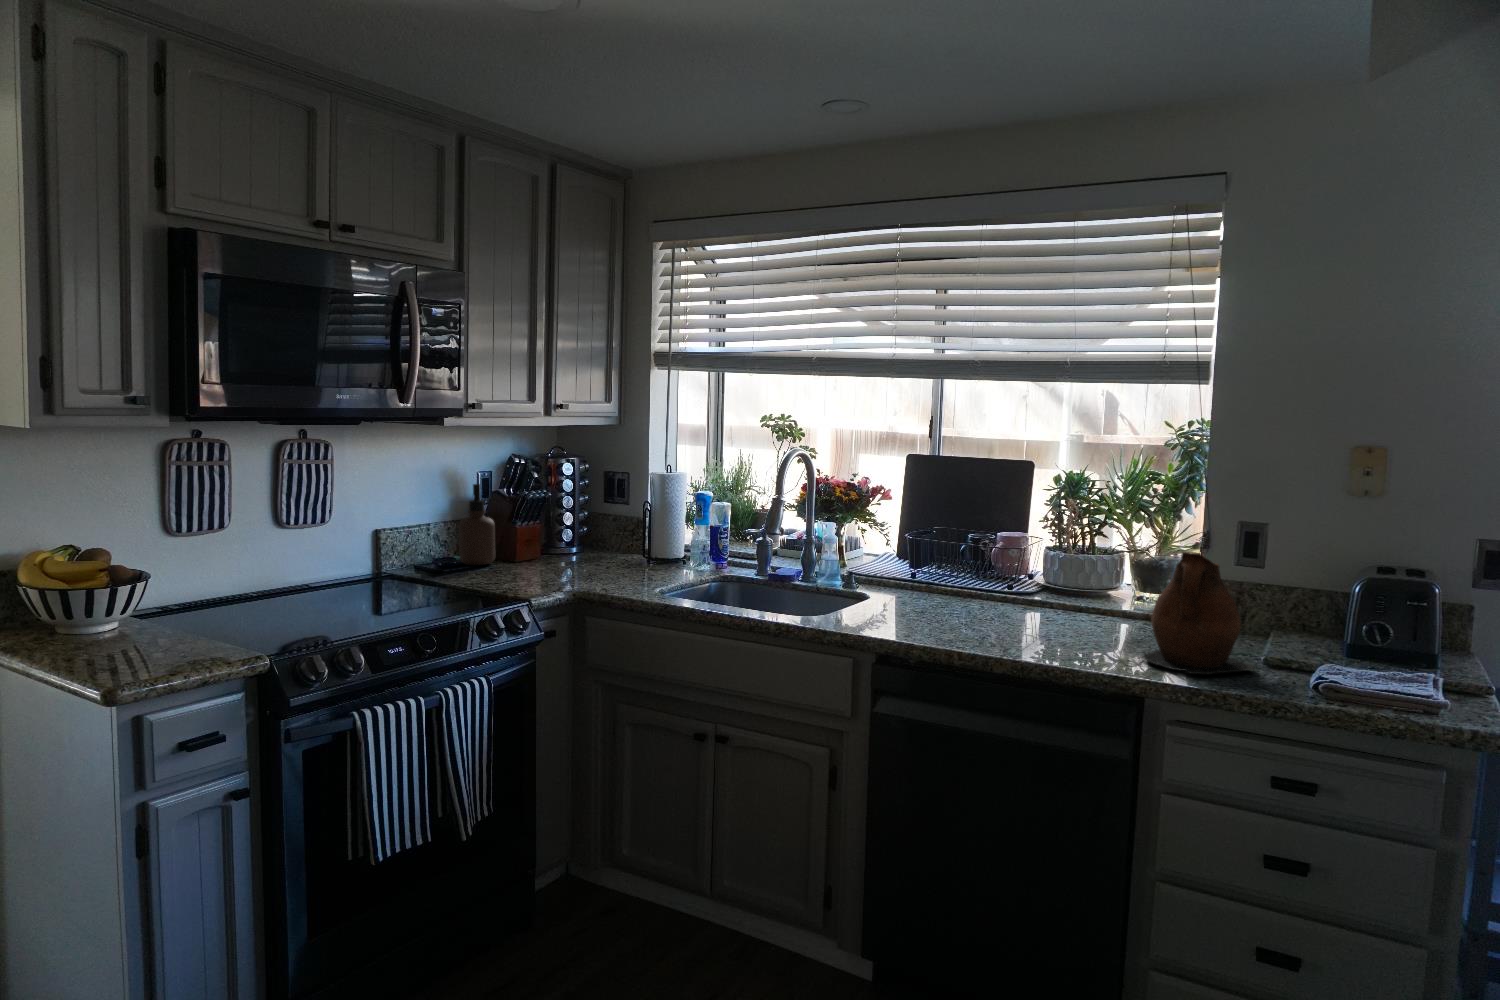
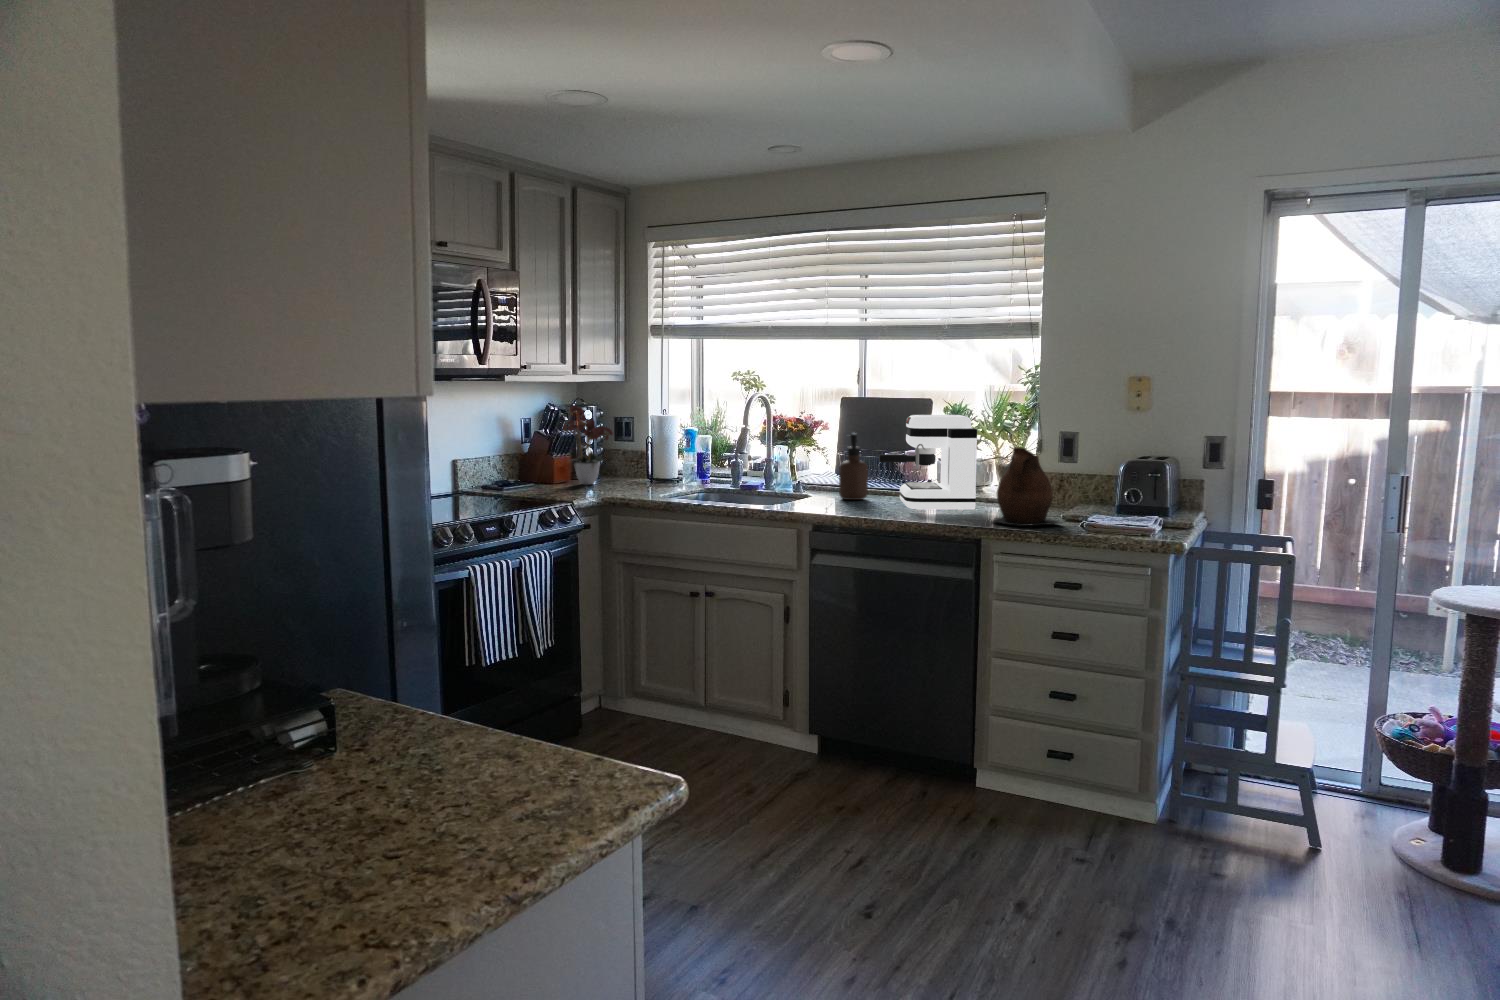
flower arrangement: none [525,453,603,565] -> present [563,406,614,485]
soap dispenser: present [459,484,495,565] -> present [839,433,868,500]
coffee maker: none [967,490,1116,635] -> present [879,415,977,512]

